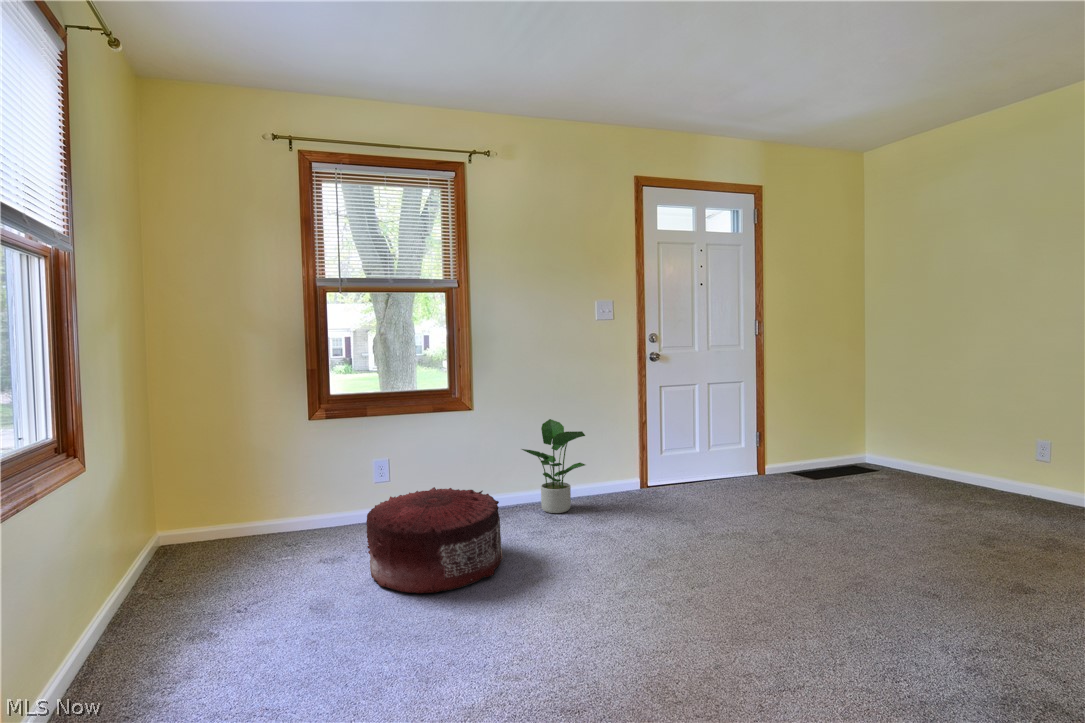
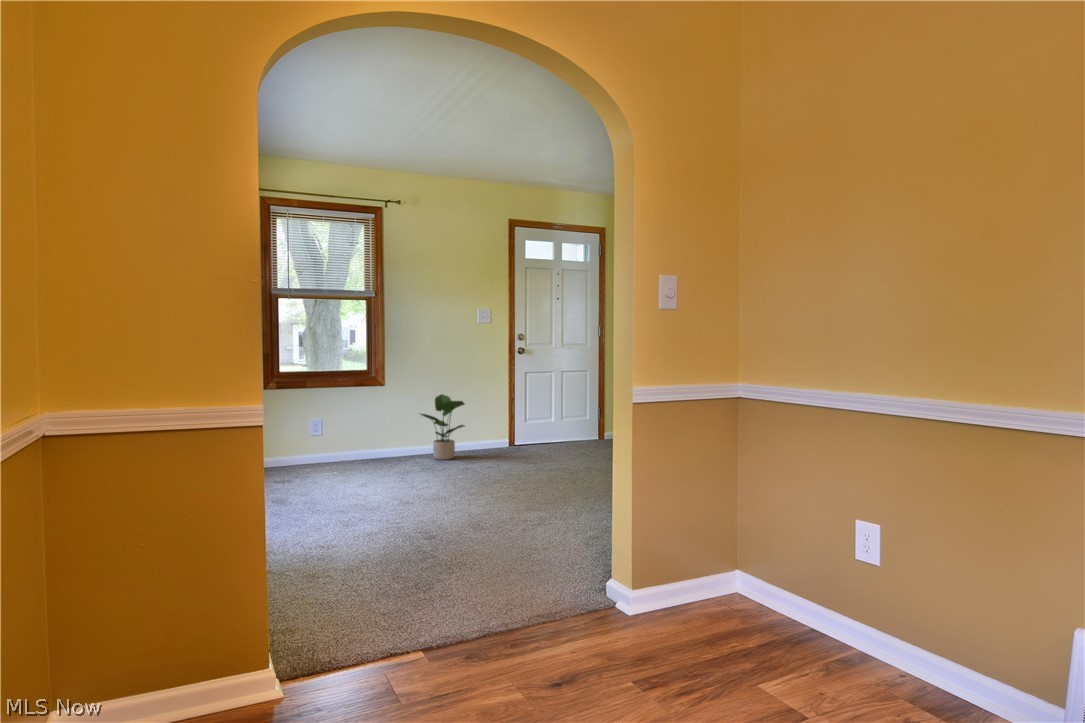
pouf: present [366,487,503,593] -> none [312,435,403,492]

